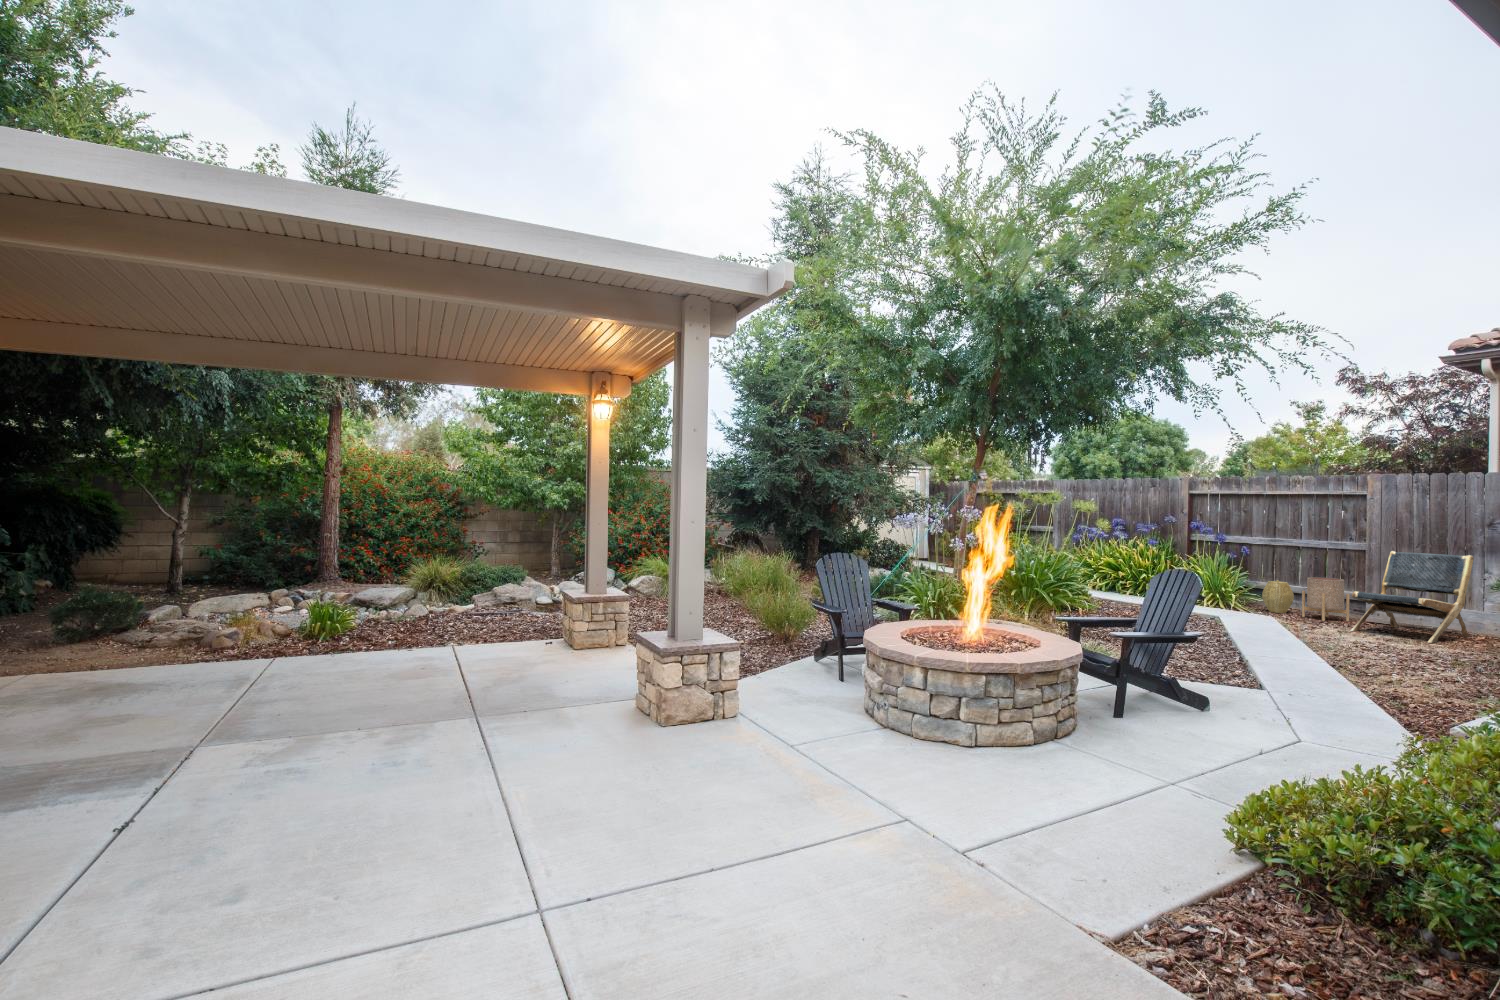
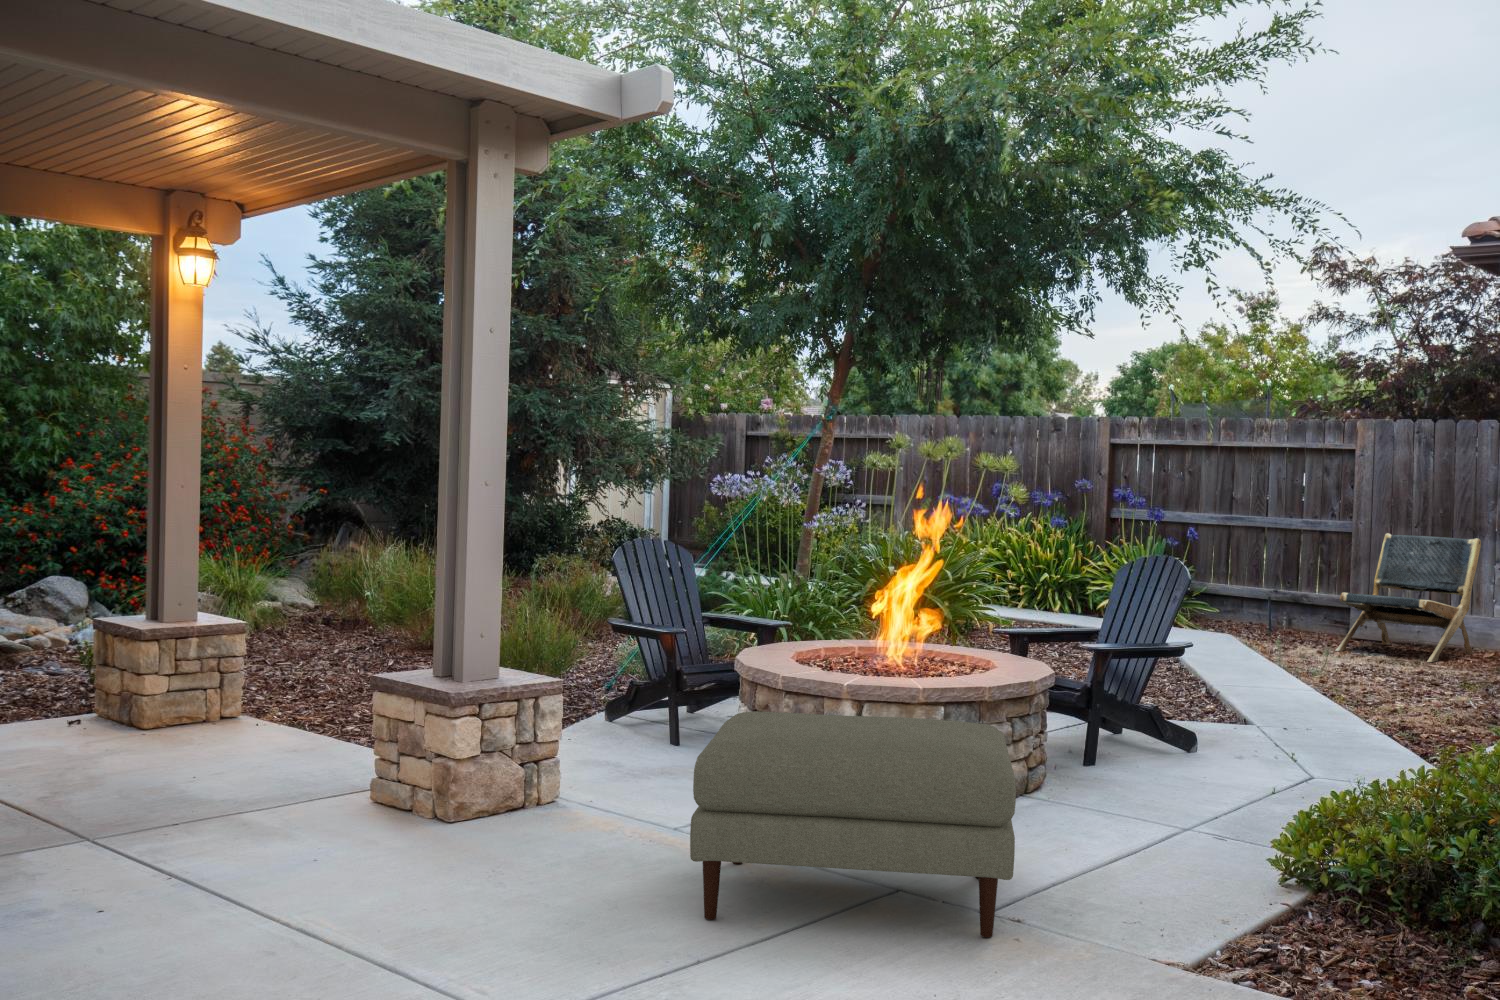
planter: present [1302,577,1350,621] -> none [1272,574,1333,639]
woven basket: present [1262,580,1294,613] -> none [1220,580,1261,630]
ottoman: none [733,677,994,878] -> present [690,712,1016,938]

